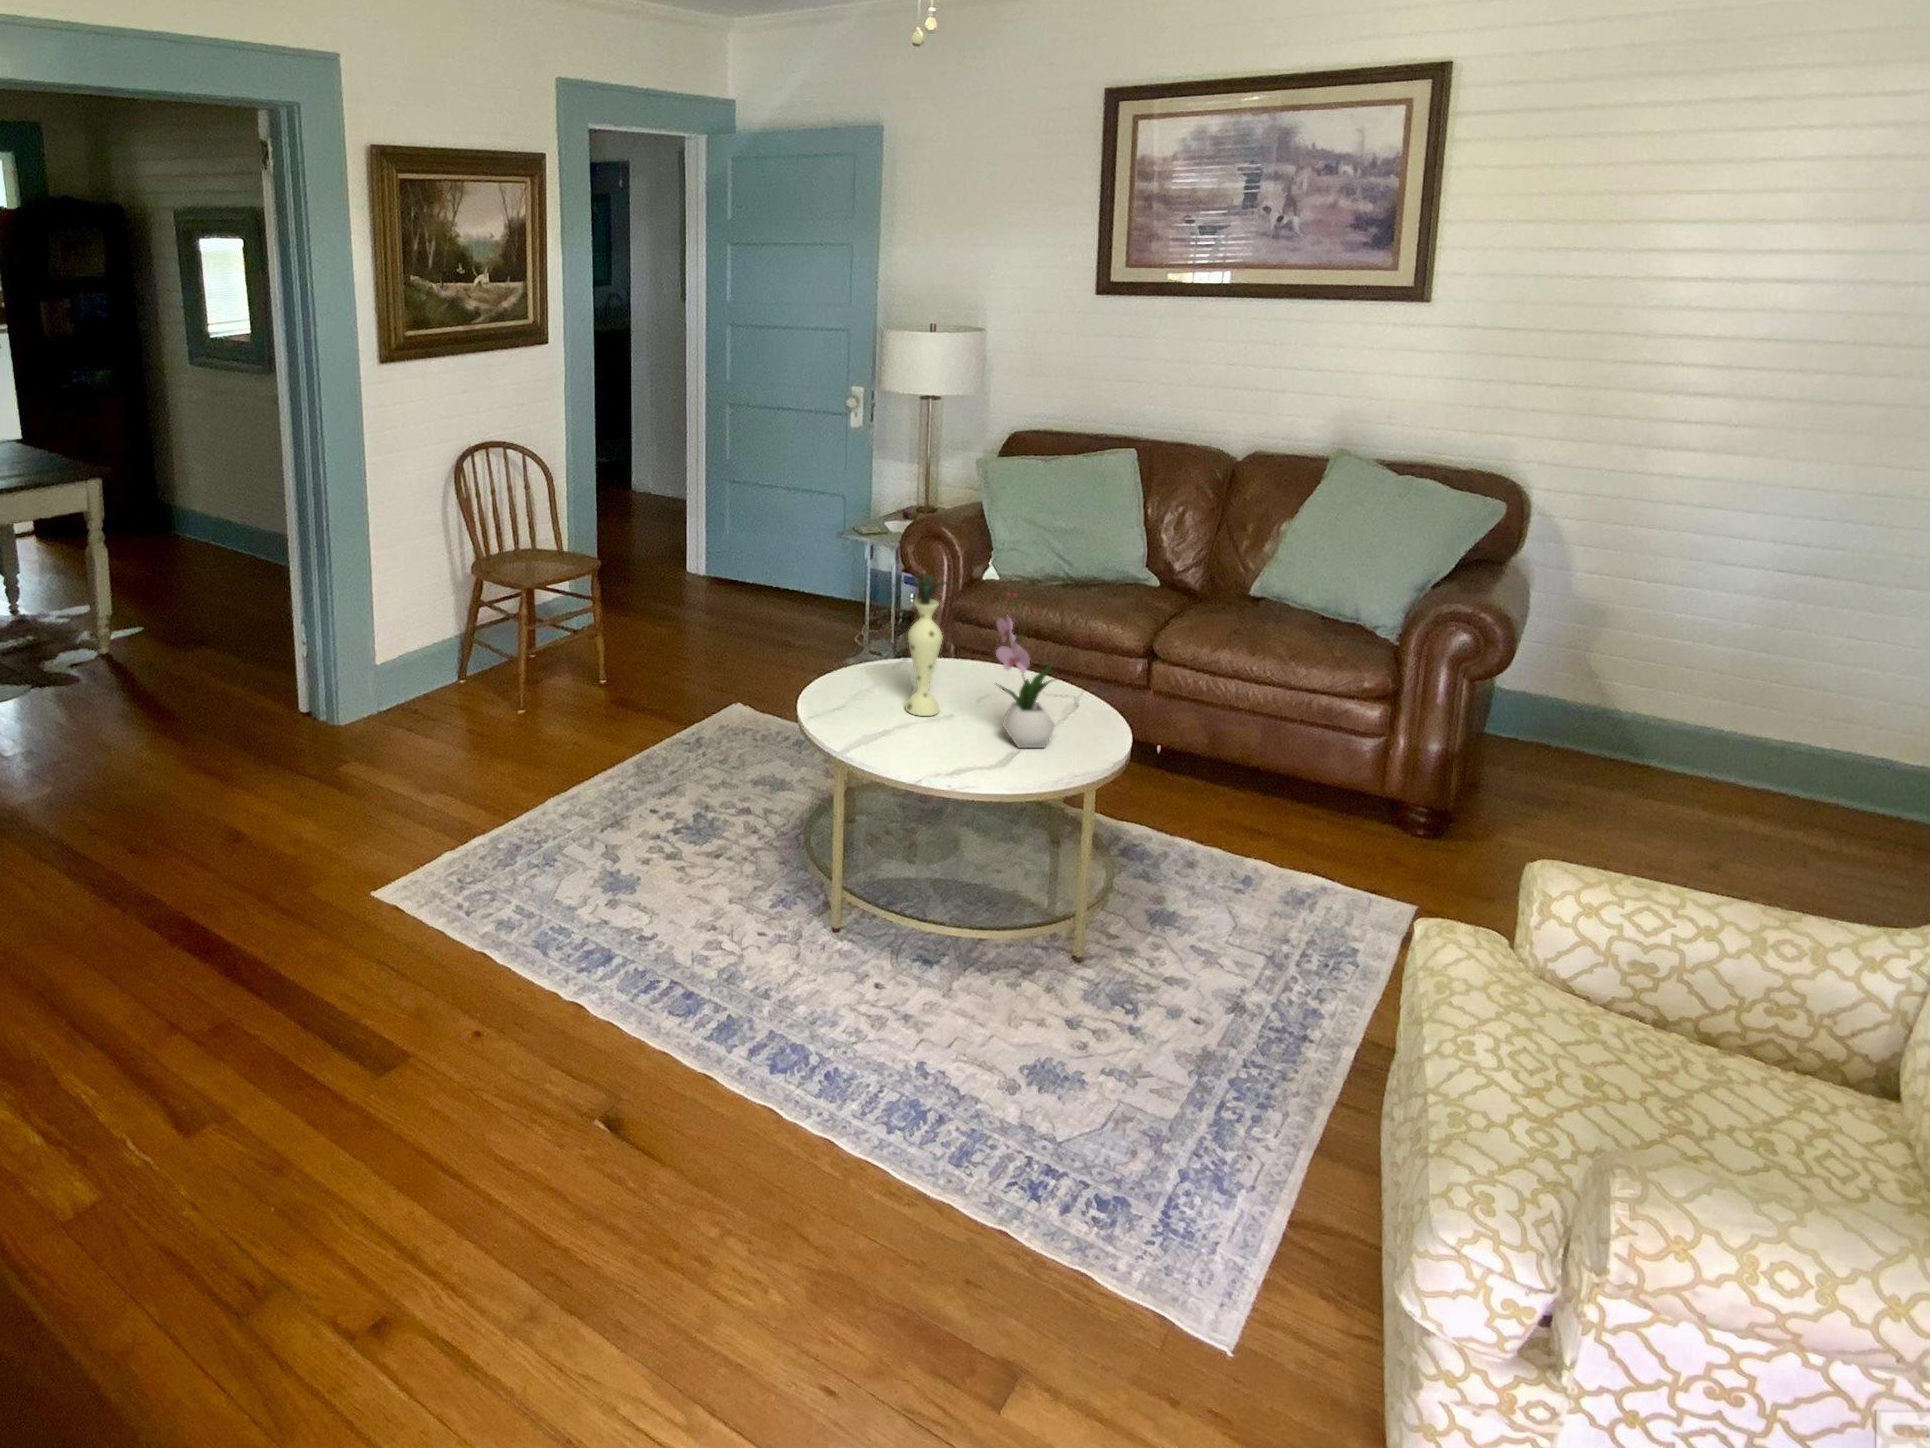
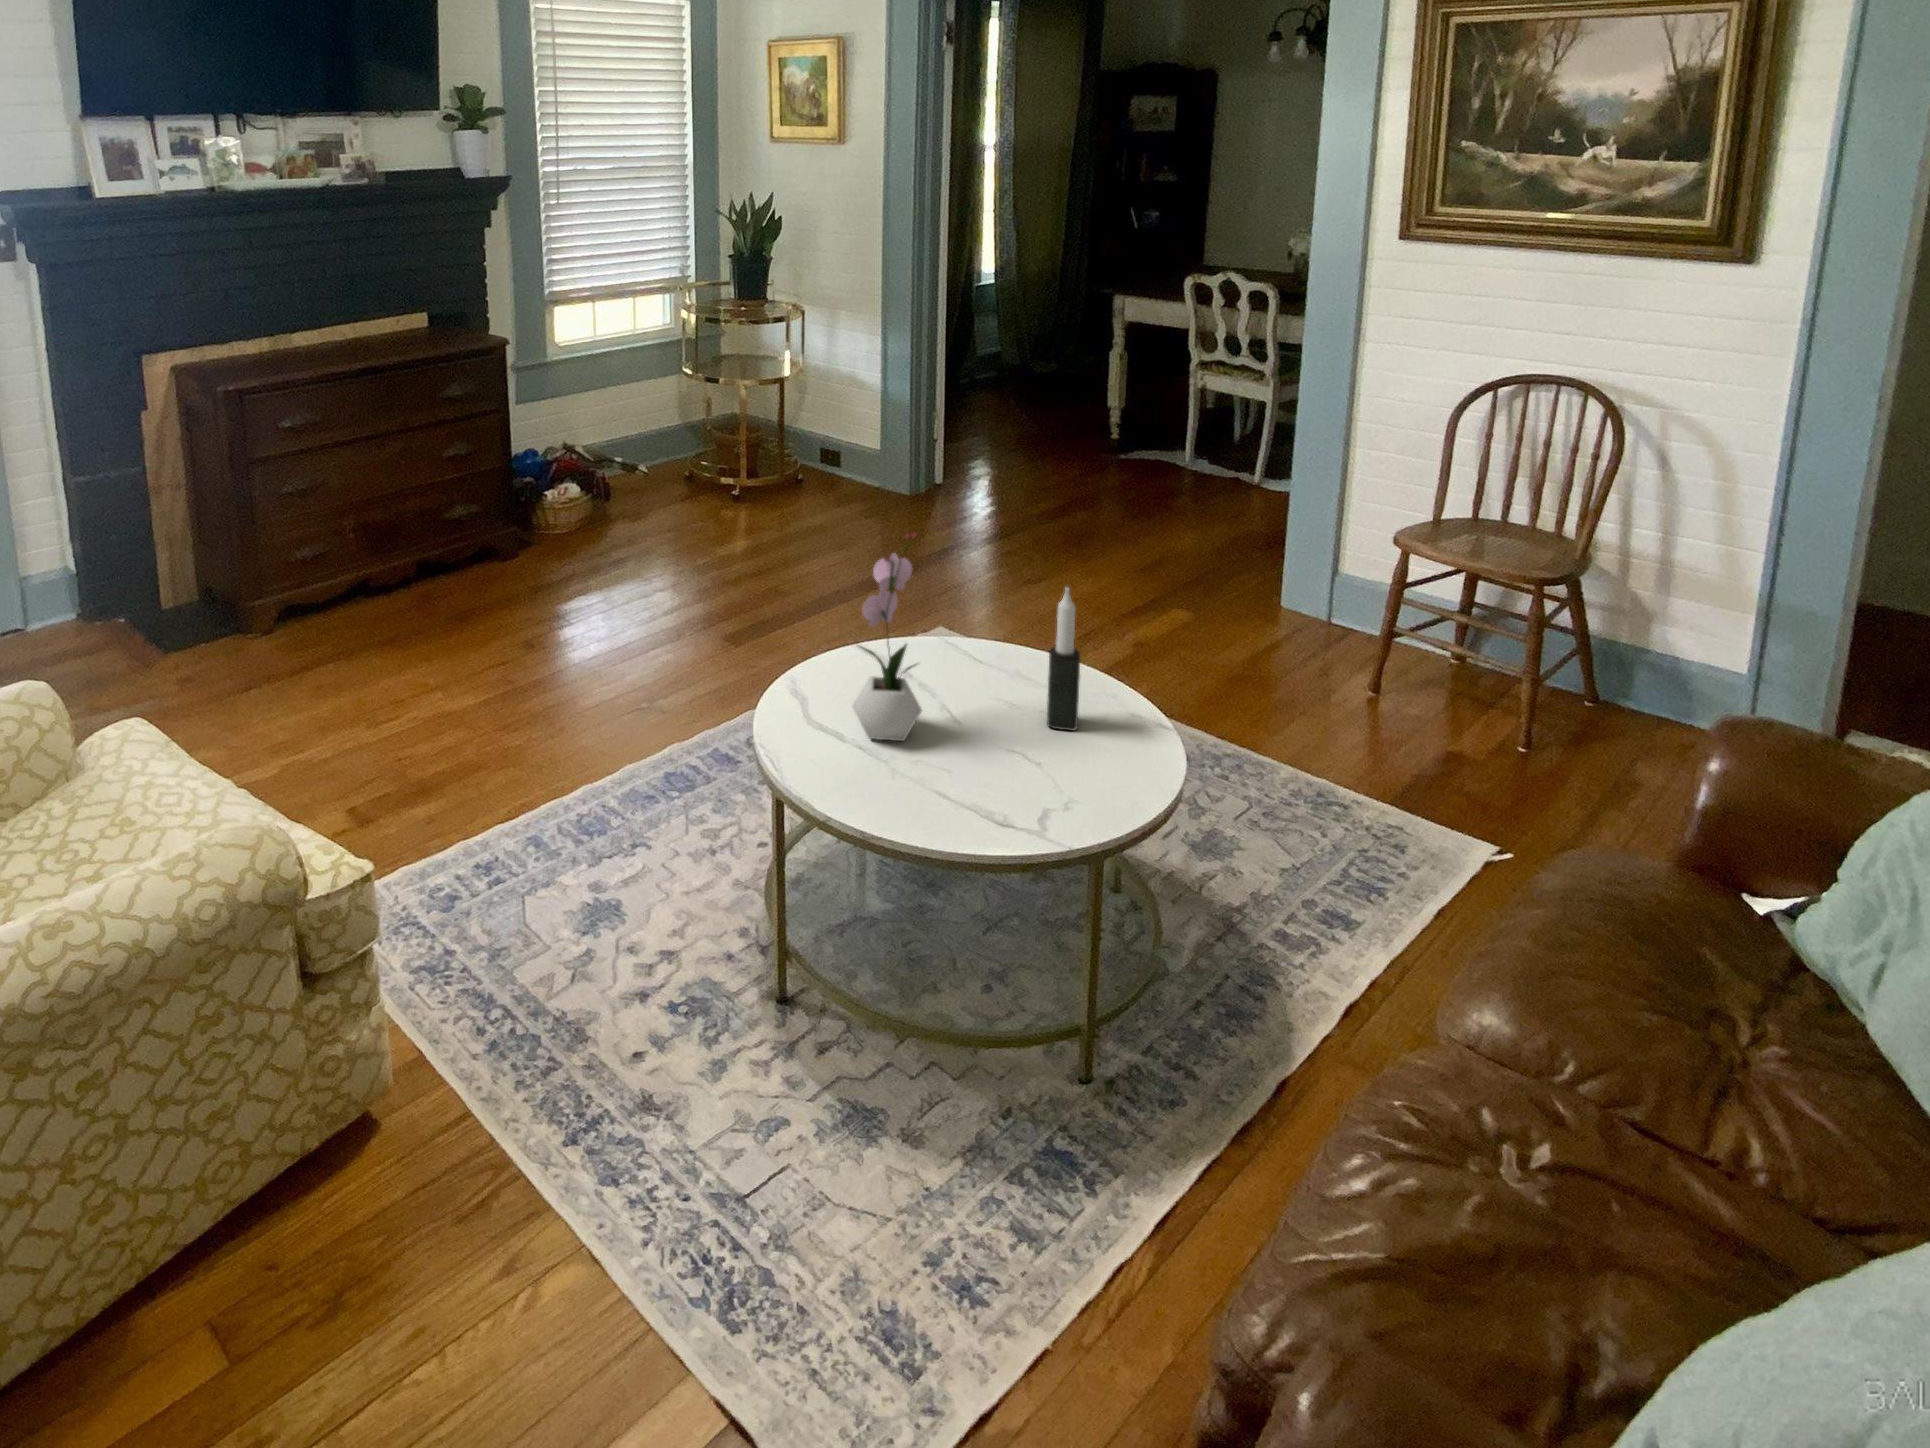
vase: present [896,574,955,716] -> none [951,498,1036,691]
candle: none [959,597,983,695] -> present [1047,587,1080,731]

